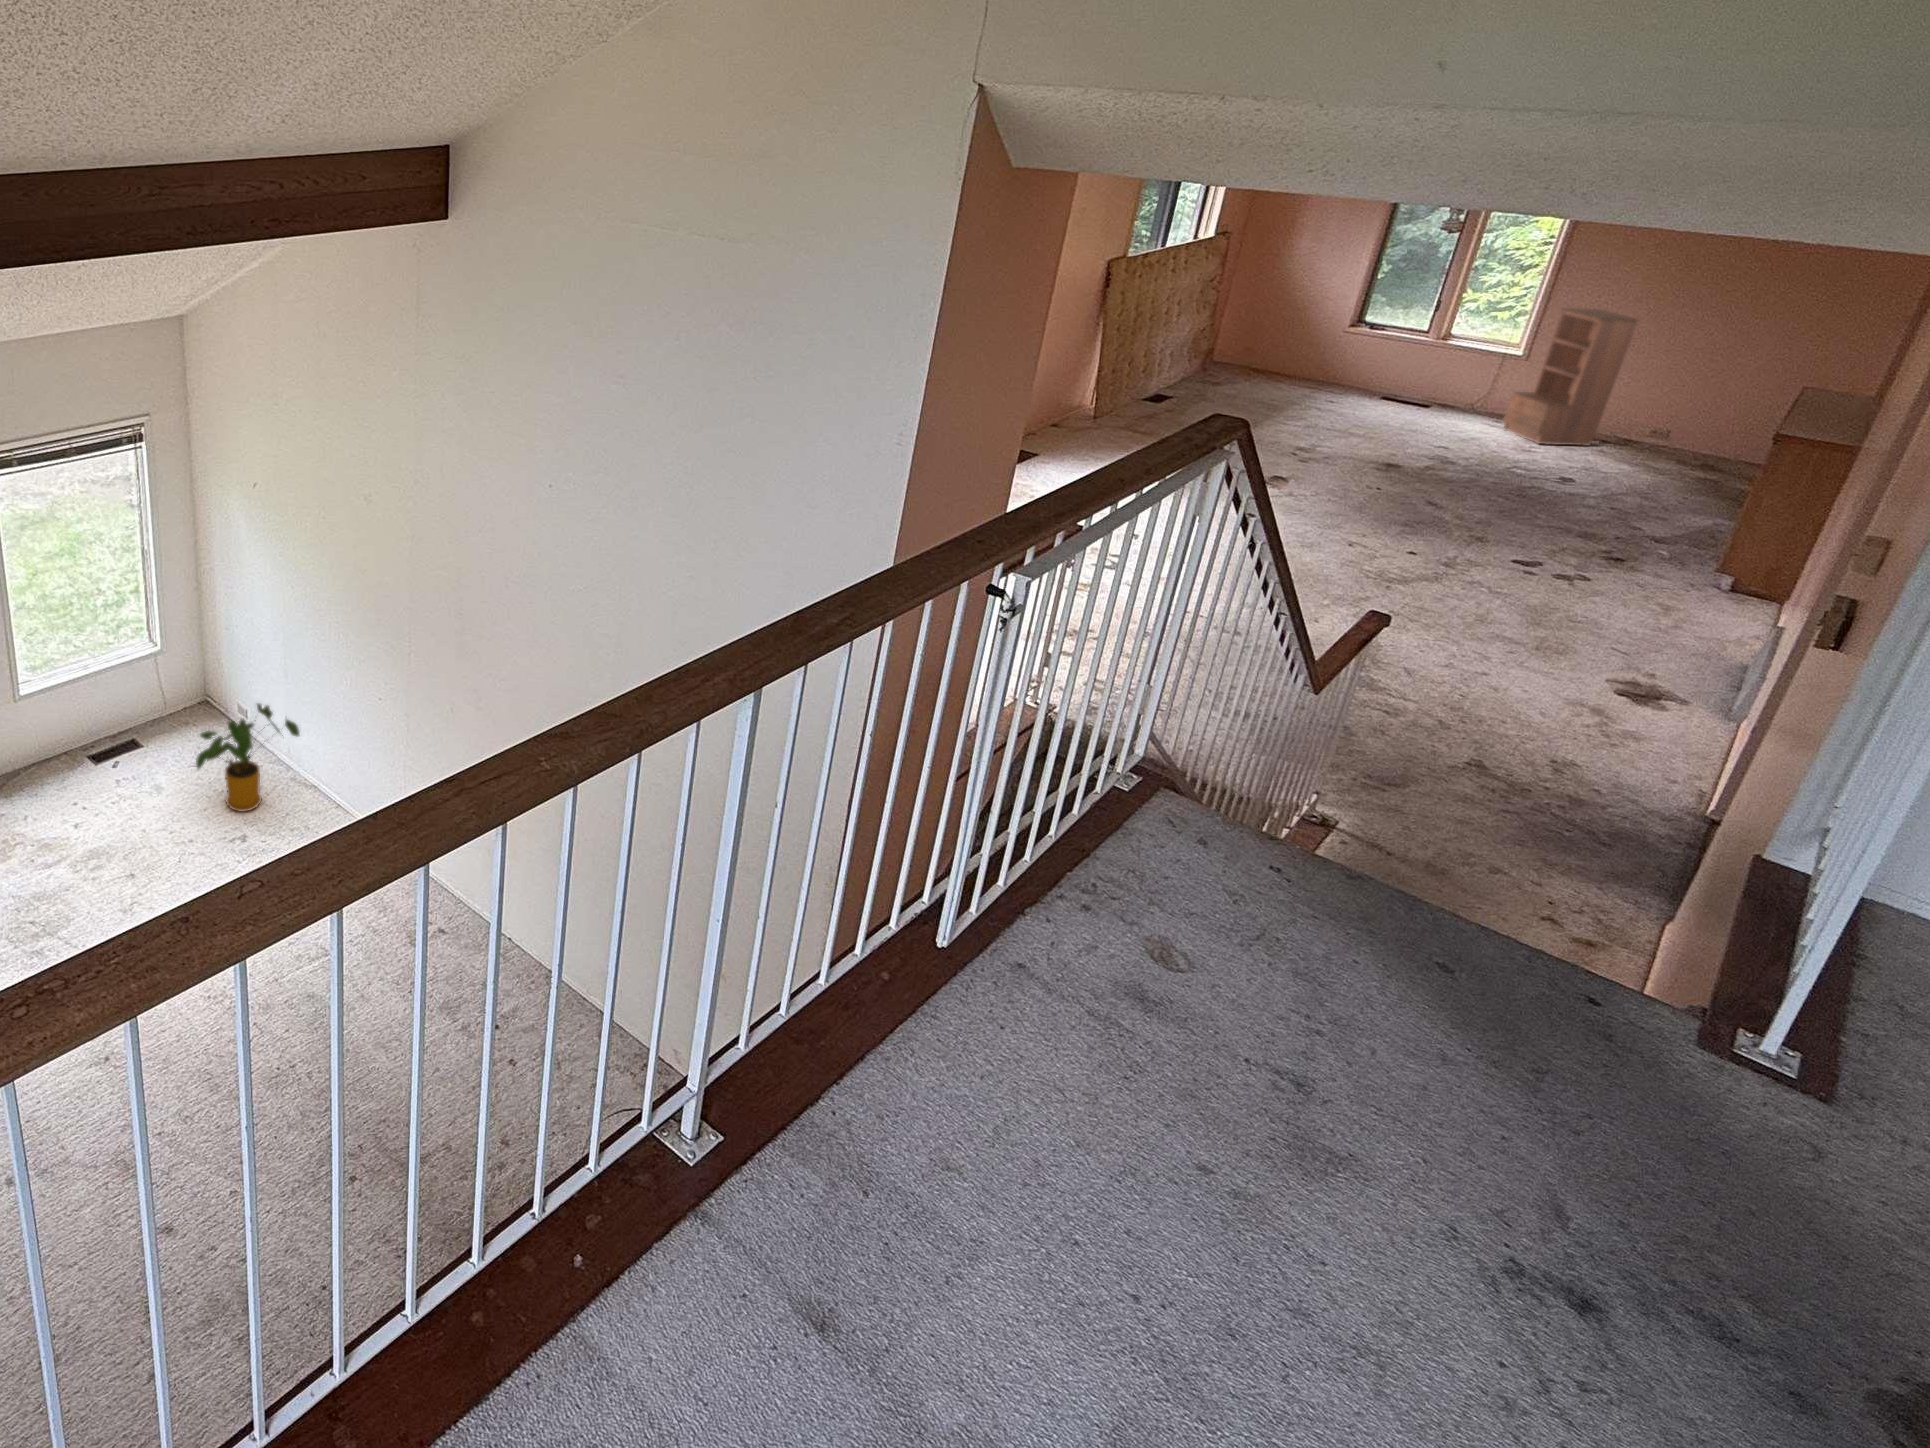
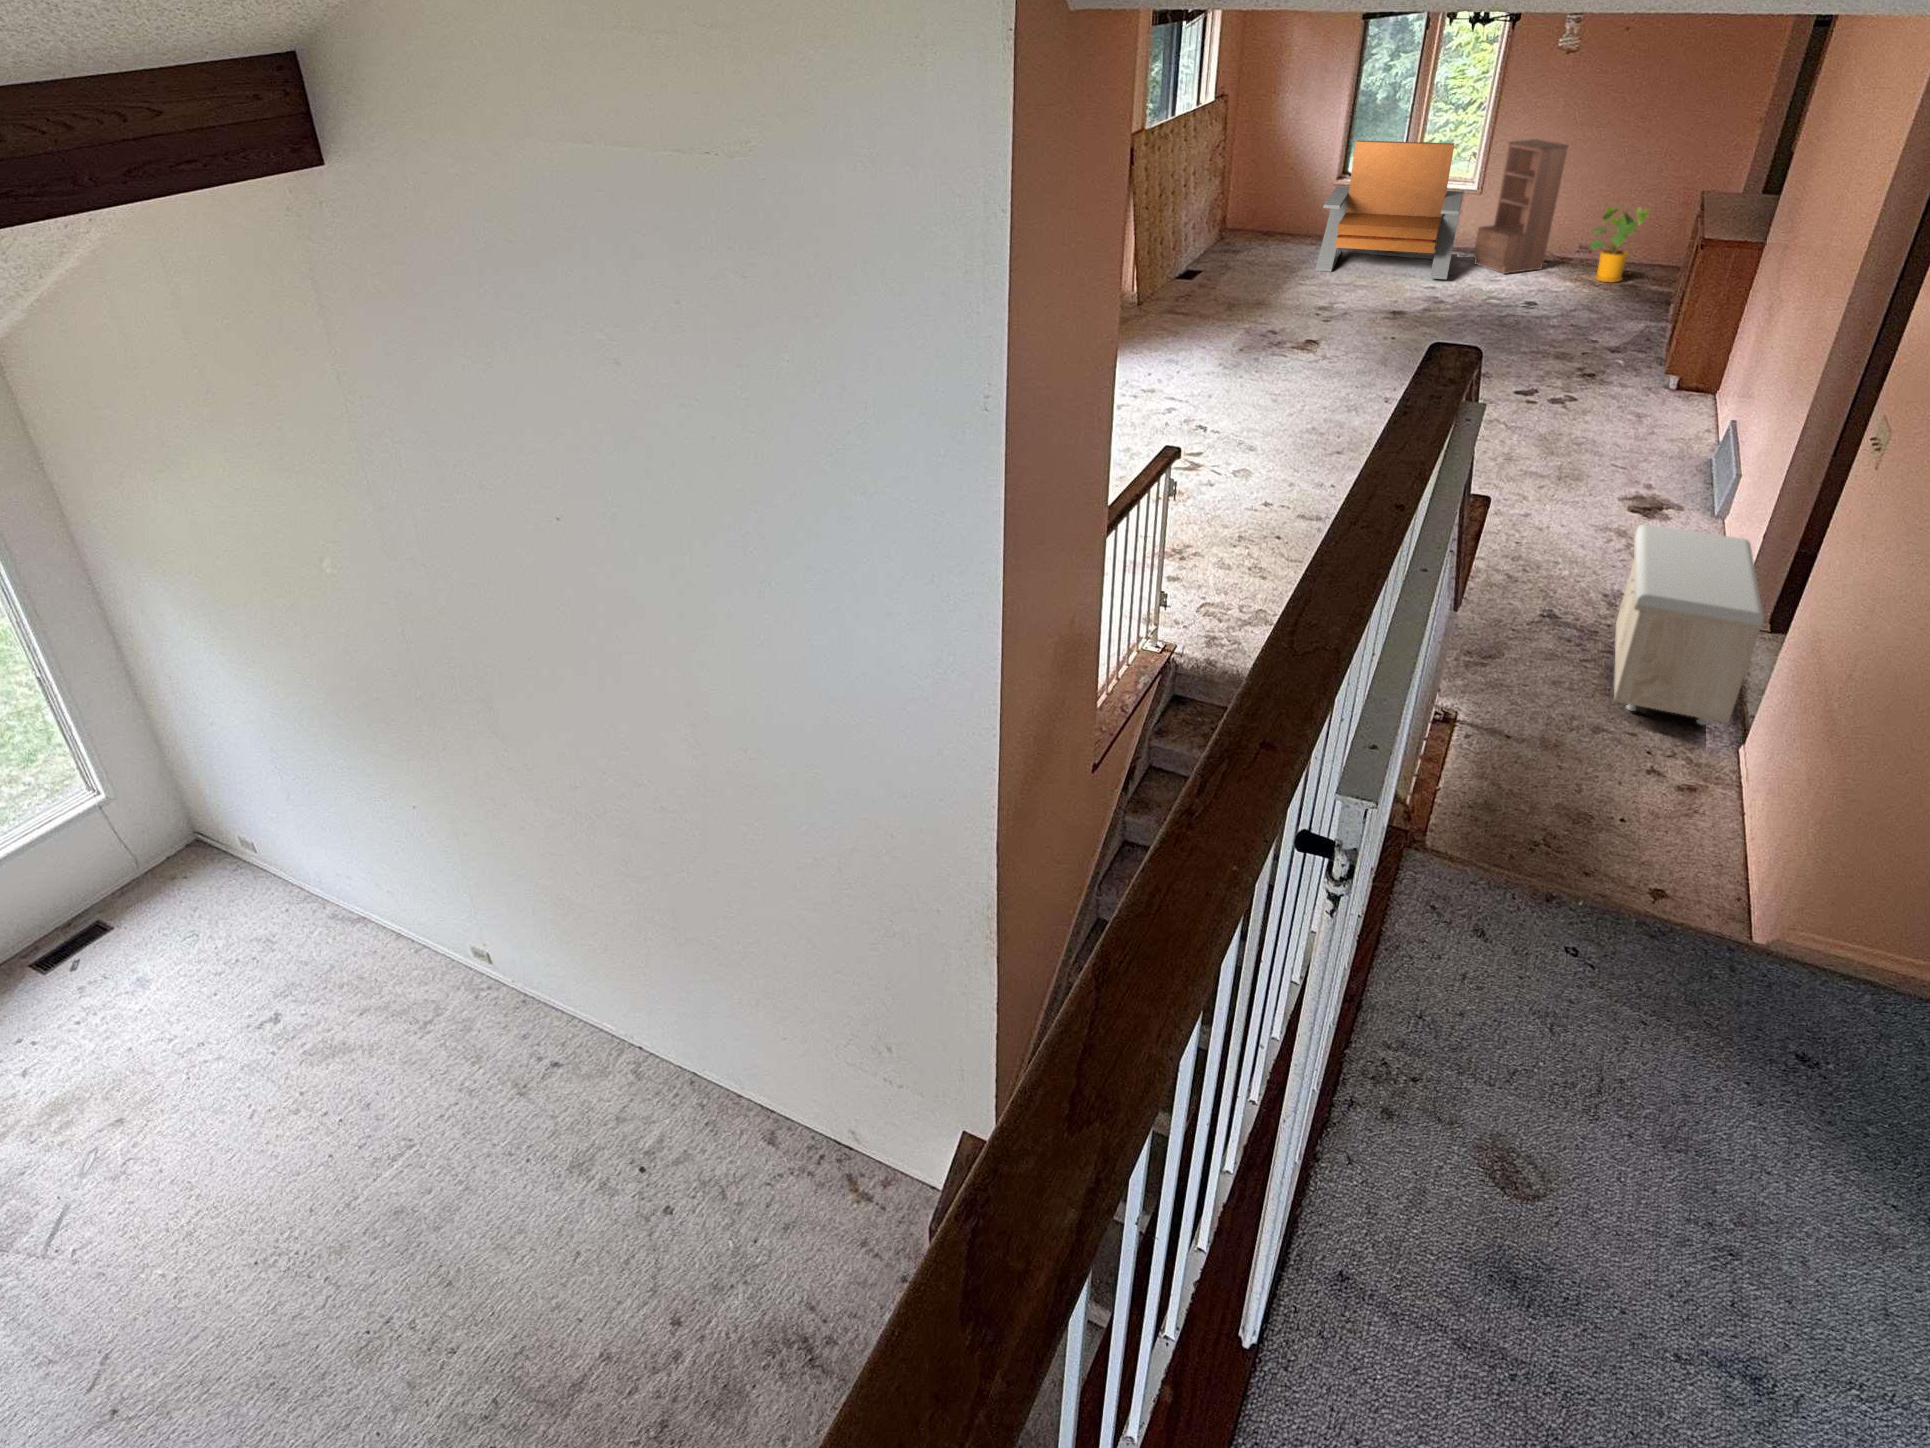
lounge chair: none [1304,289,1499,440] -> present [1316,140,1463,279]
storage bench: none [1531,699,1734,916] -> present [1614,525,1764,725]
house plant: present [196,704,300,812] -> present [1591,206,1649,282]

